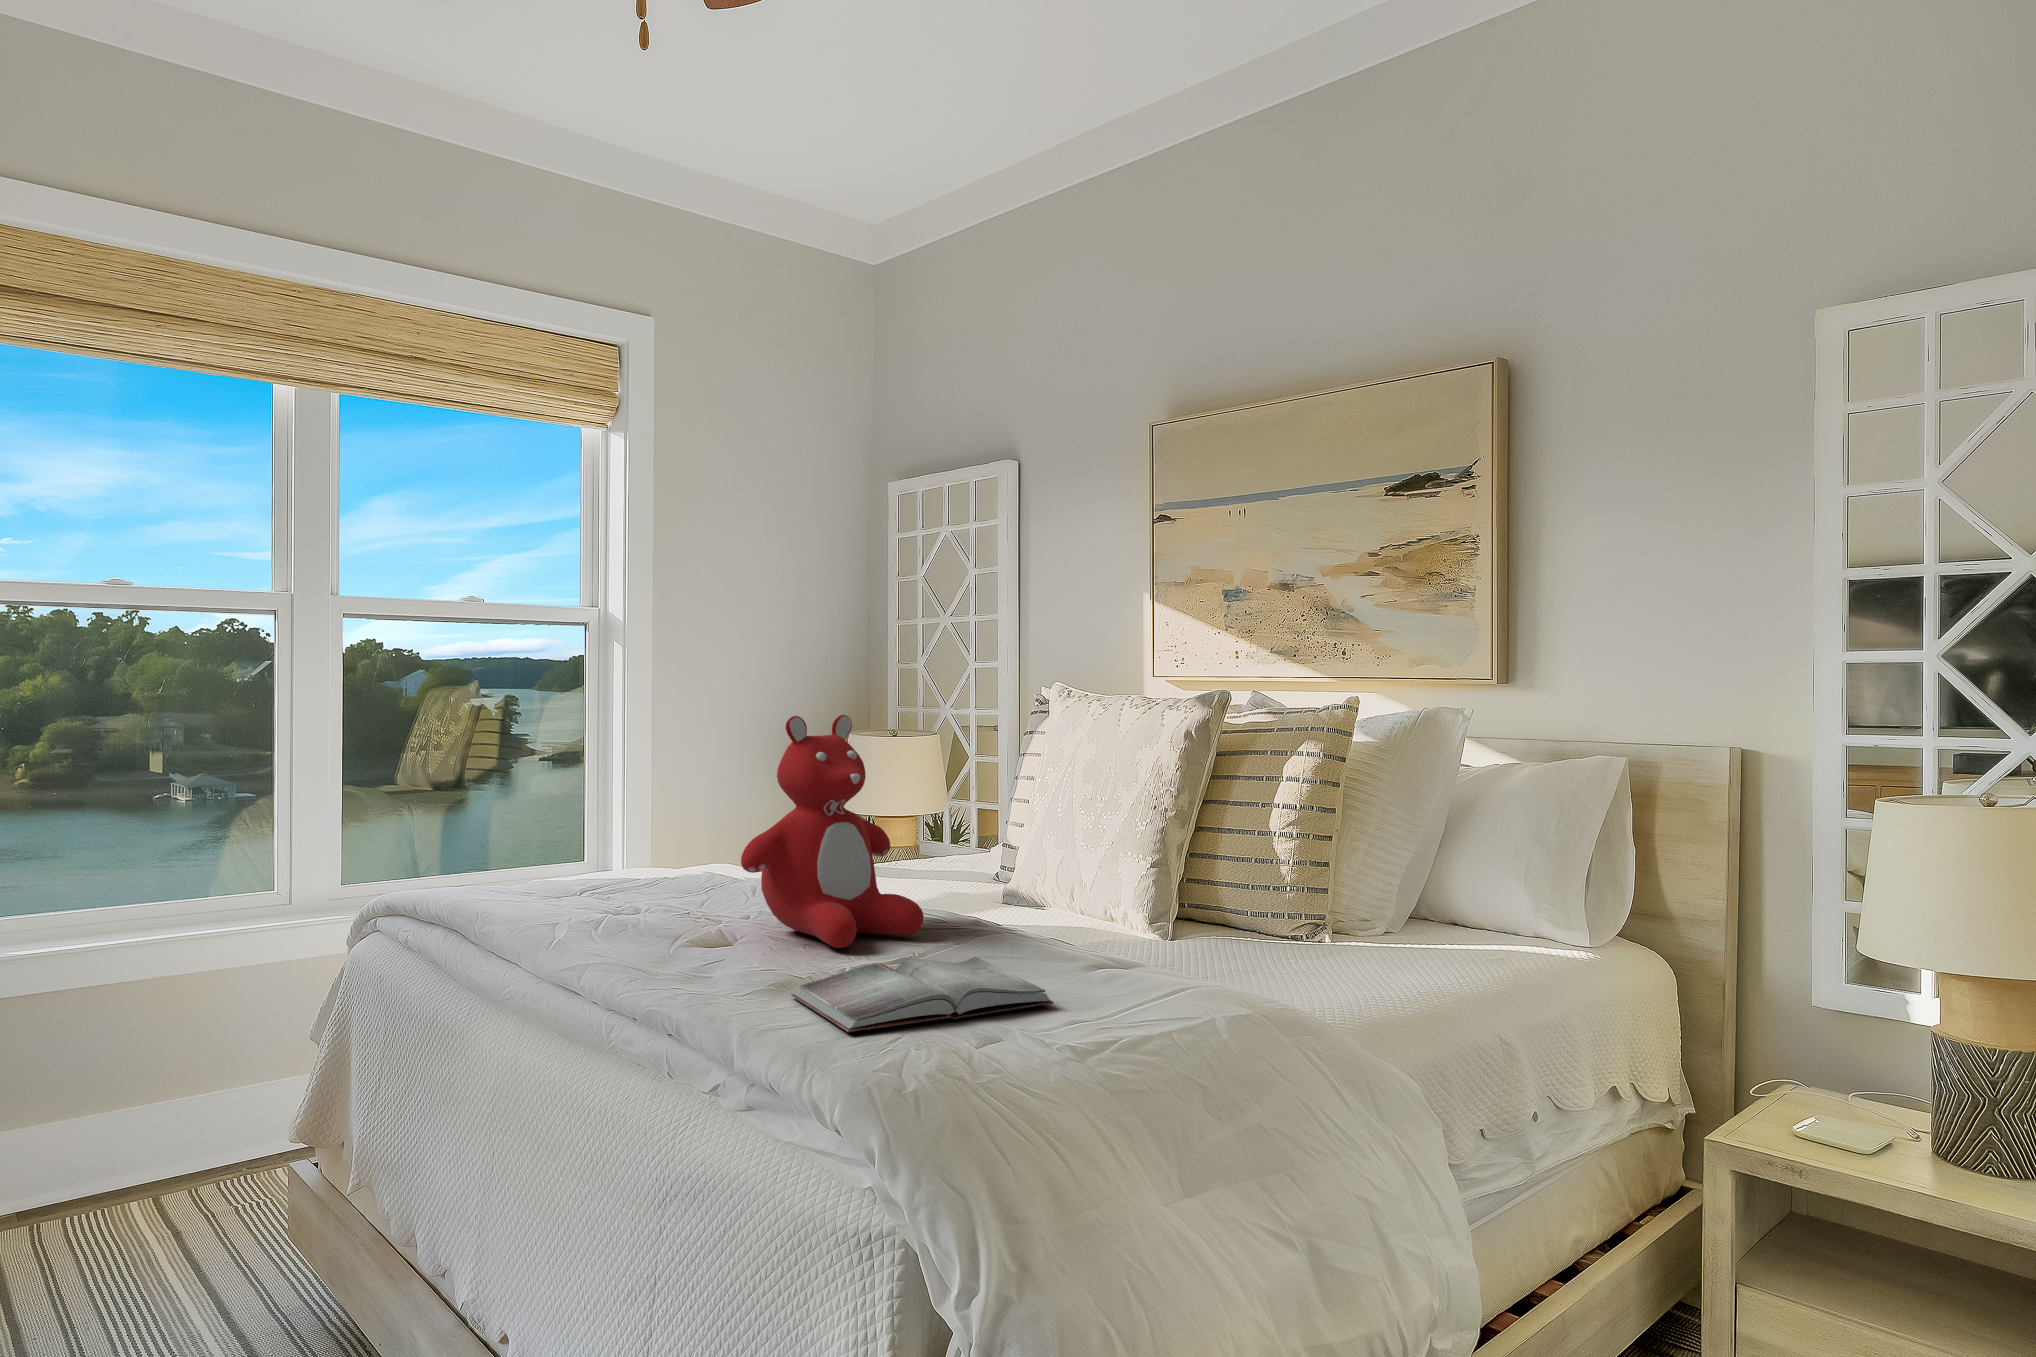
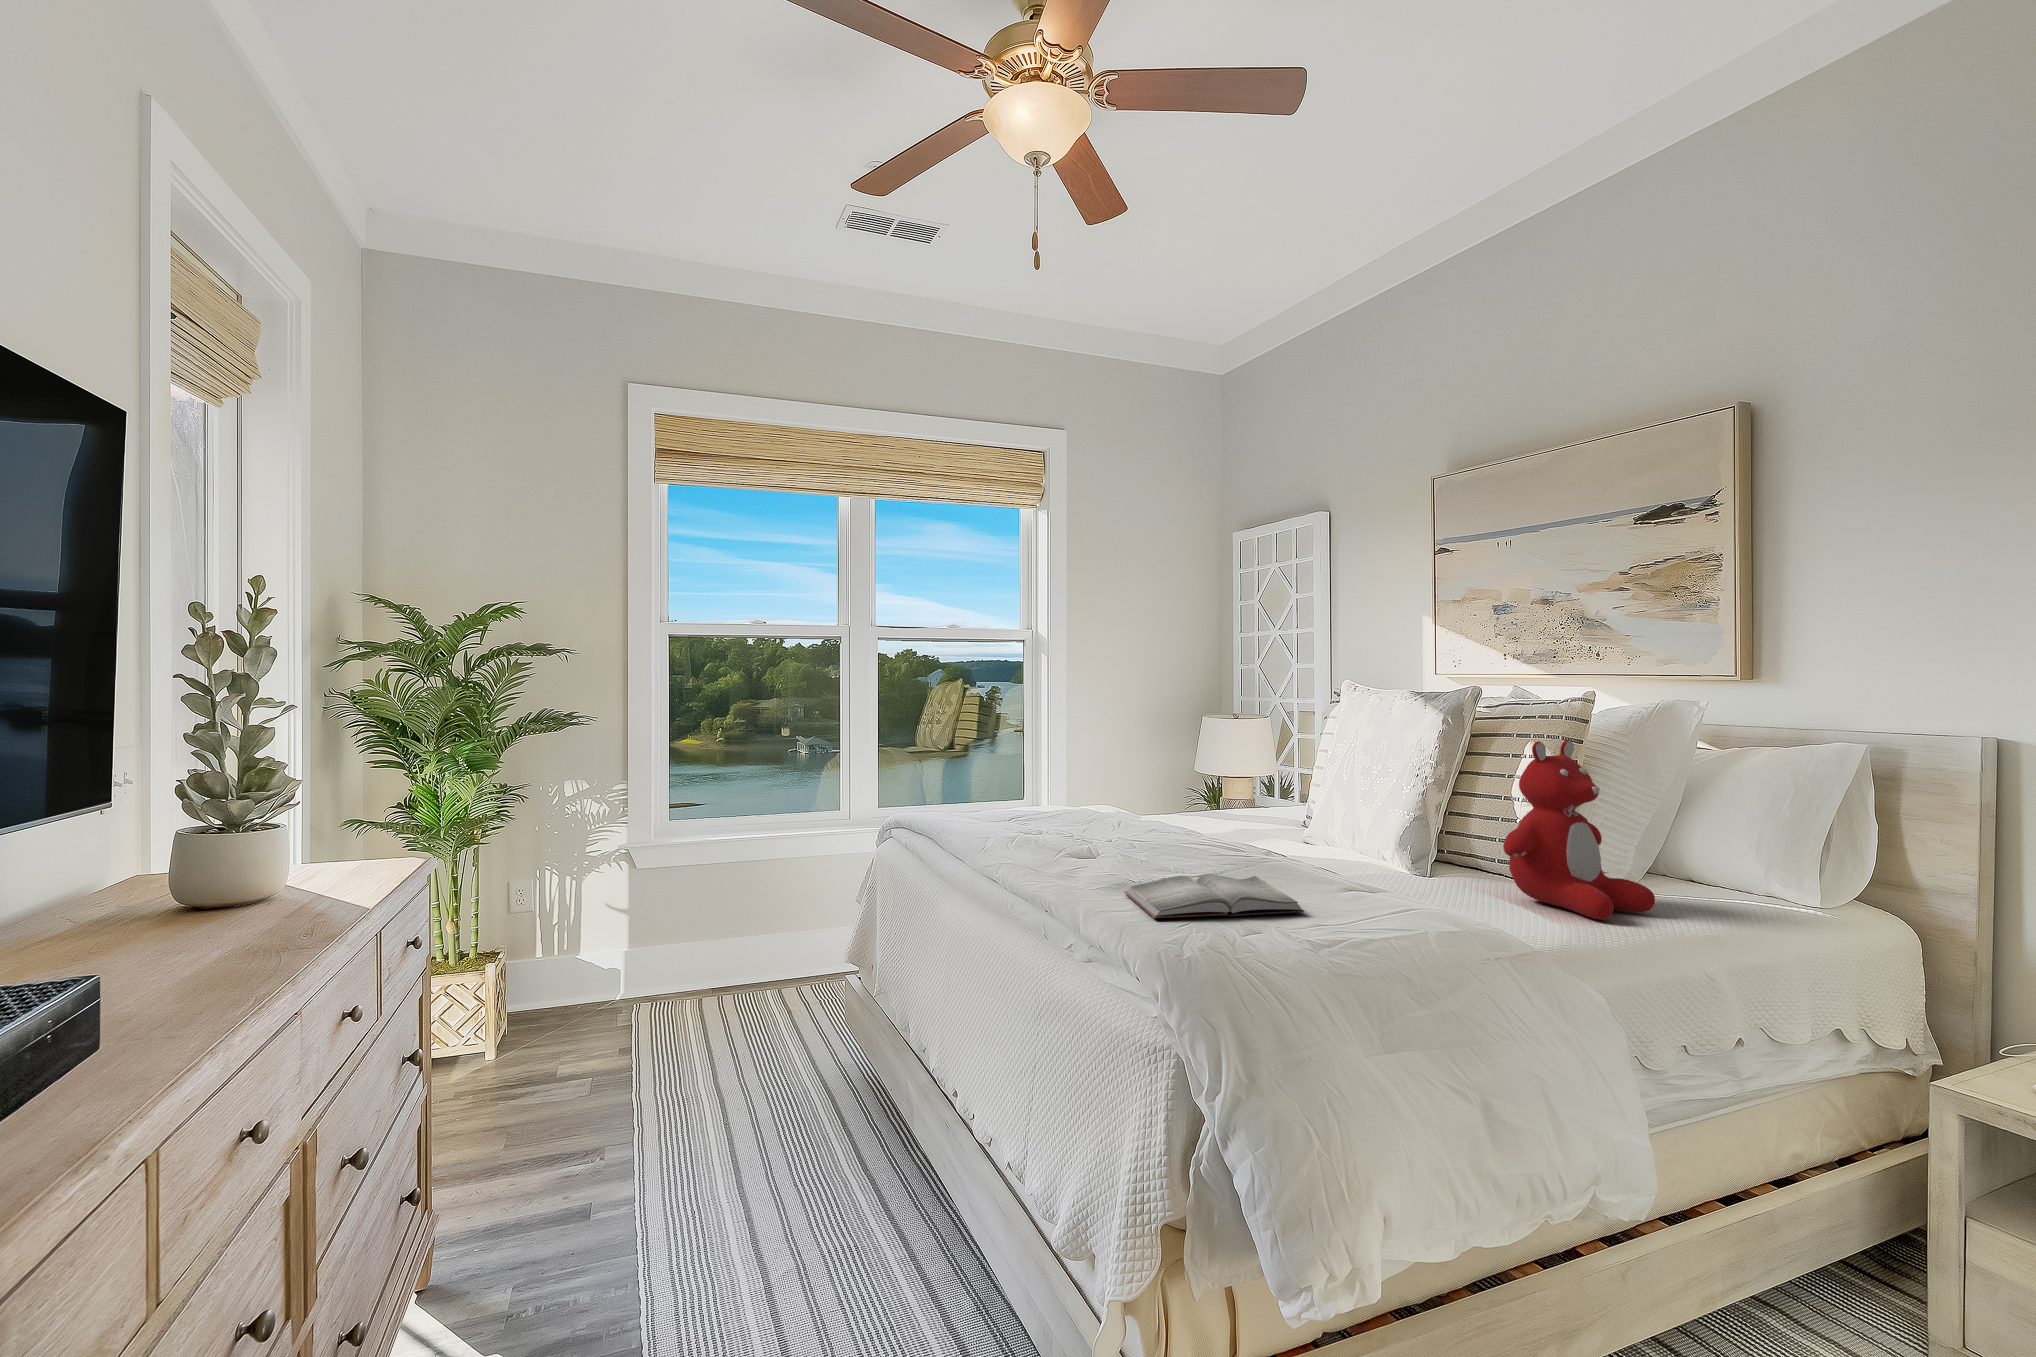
teddy bear: present [741,715,923,948] -> present [1503,740,1655,920]

